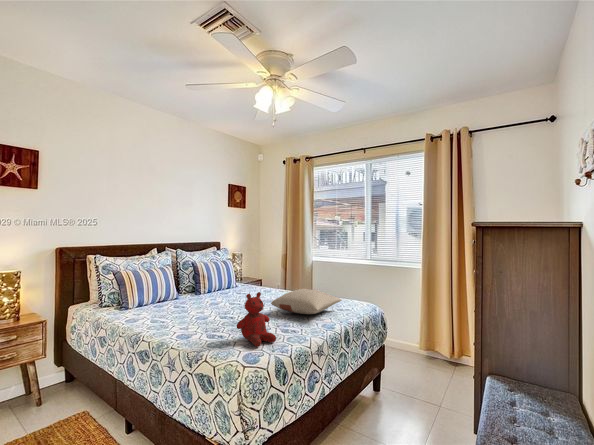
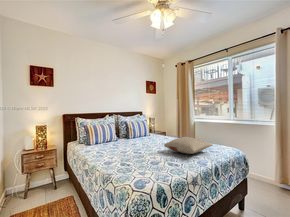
teddy bear: present [237,292,276,347] -> none [135,137,162,176]

